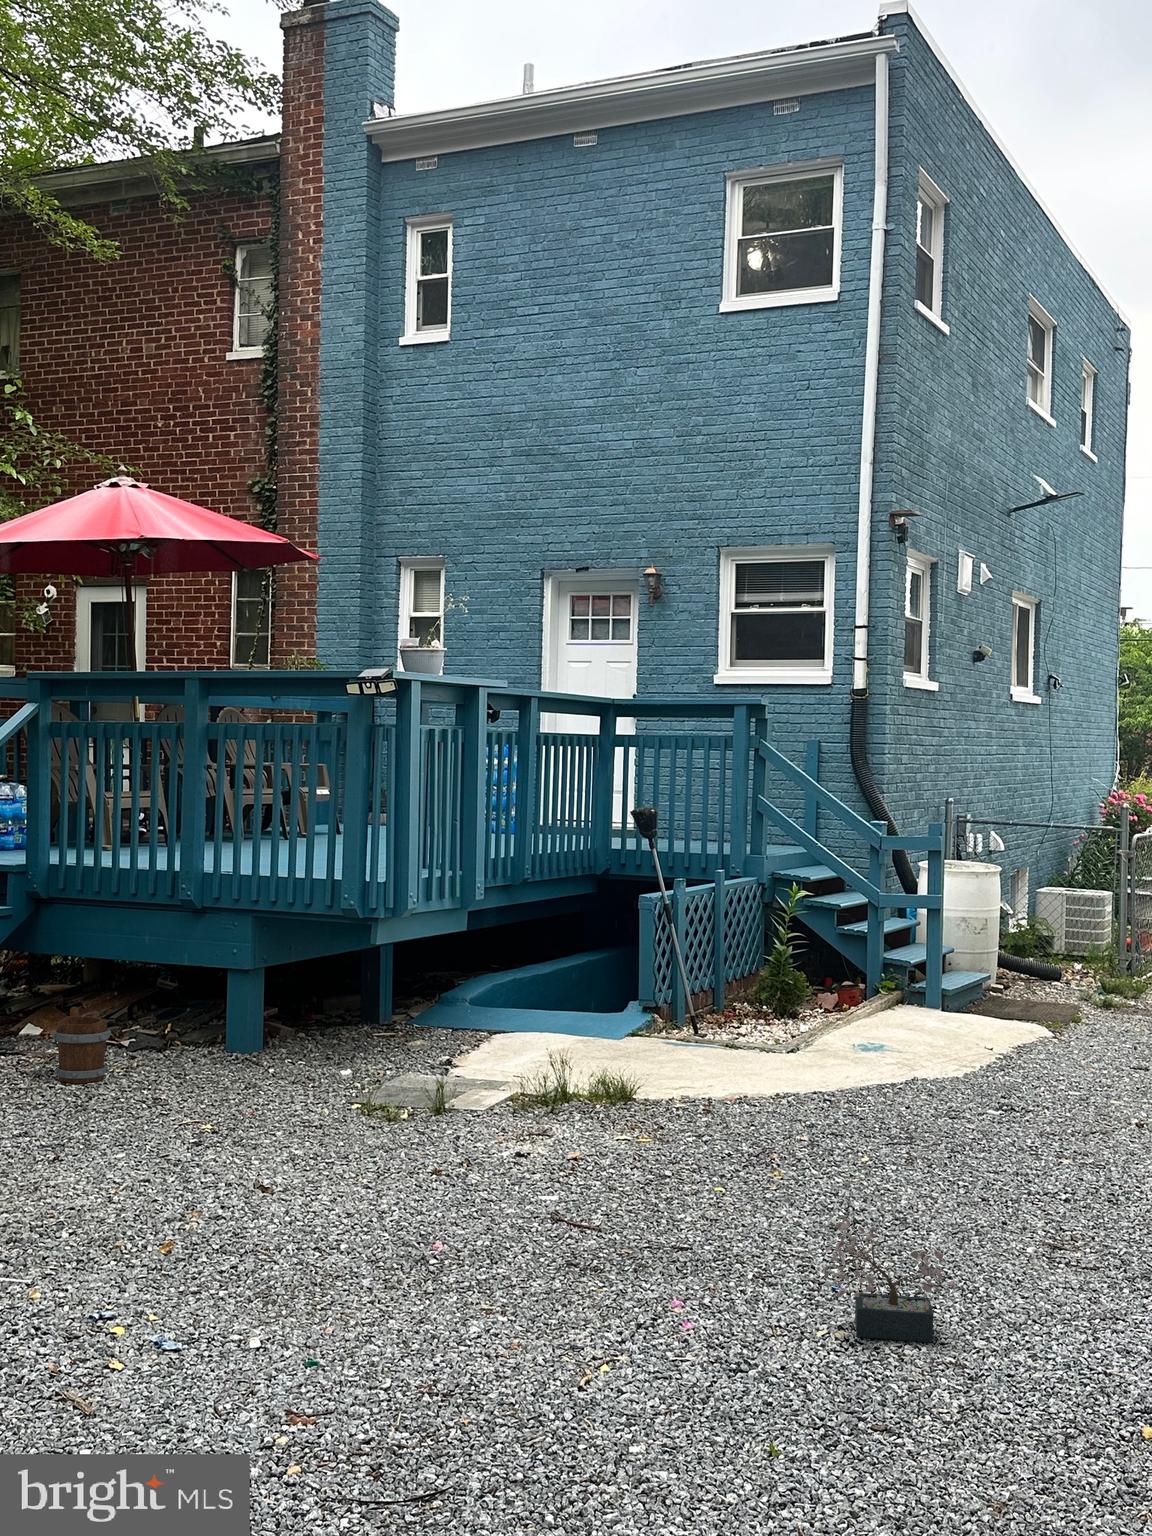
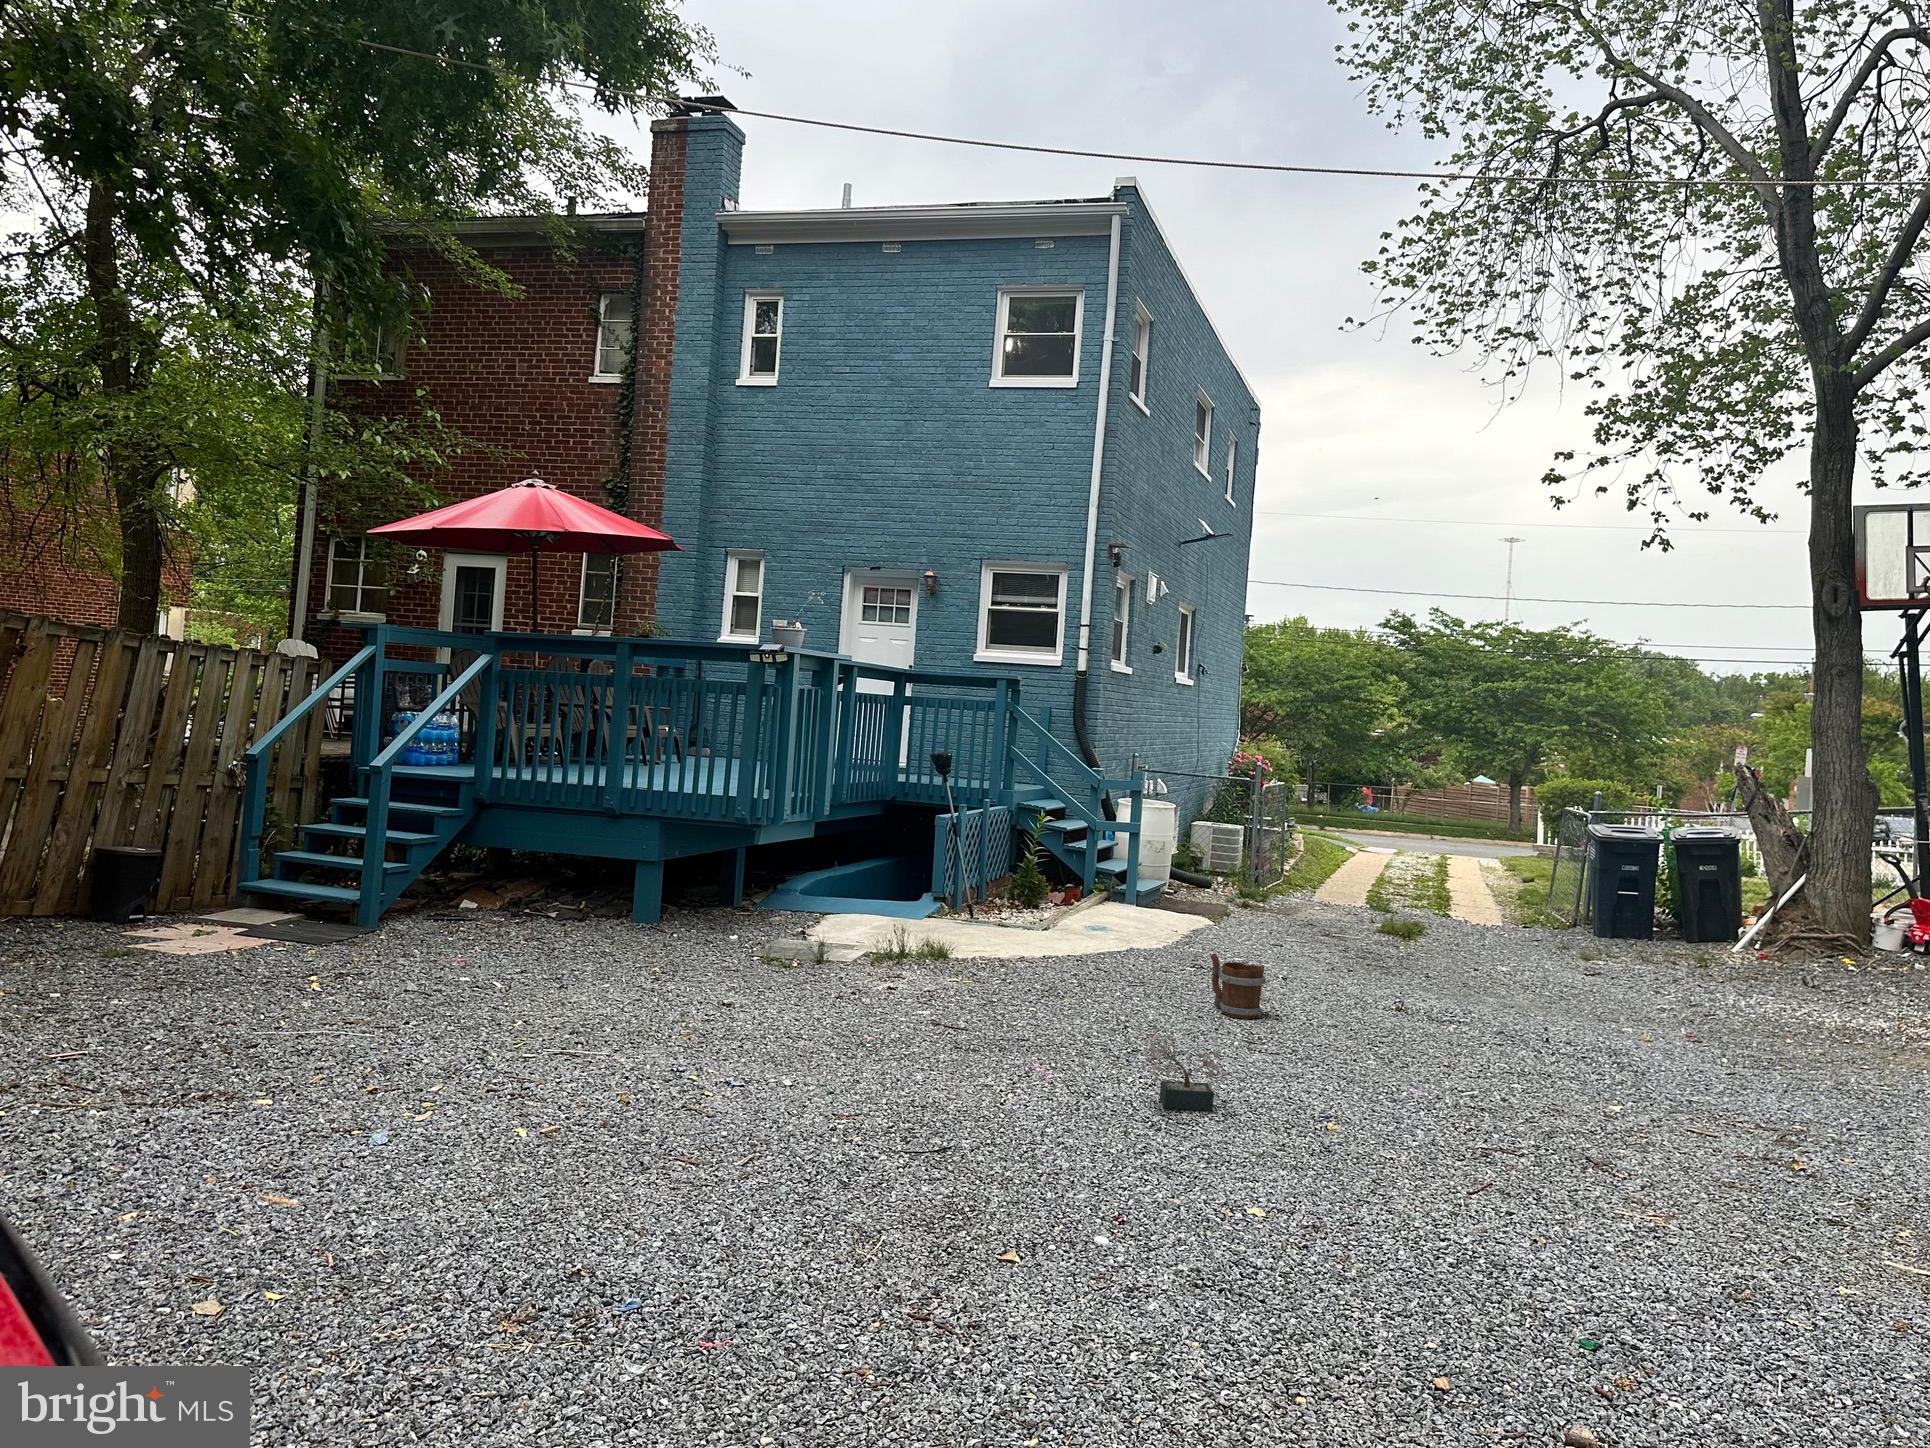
bucket: present [53,1007,111,1083] -> present [1211,954,1266,1019]

